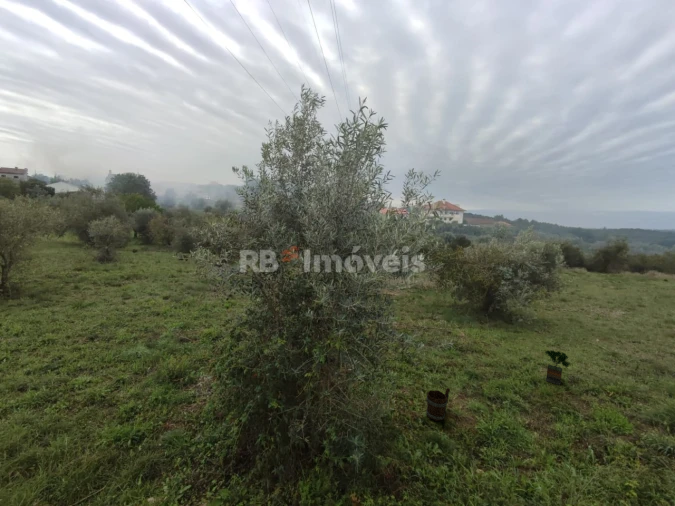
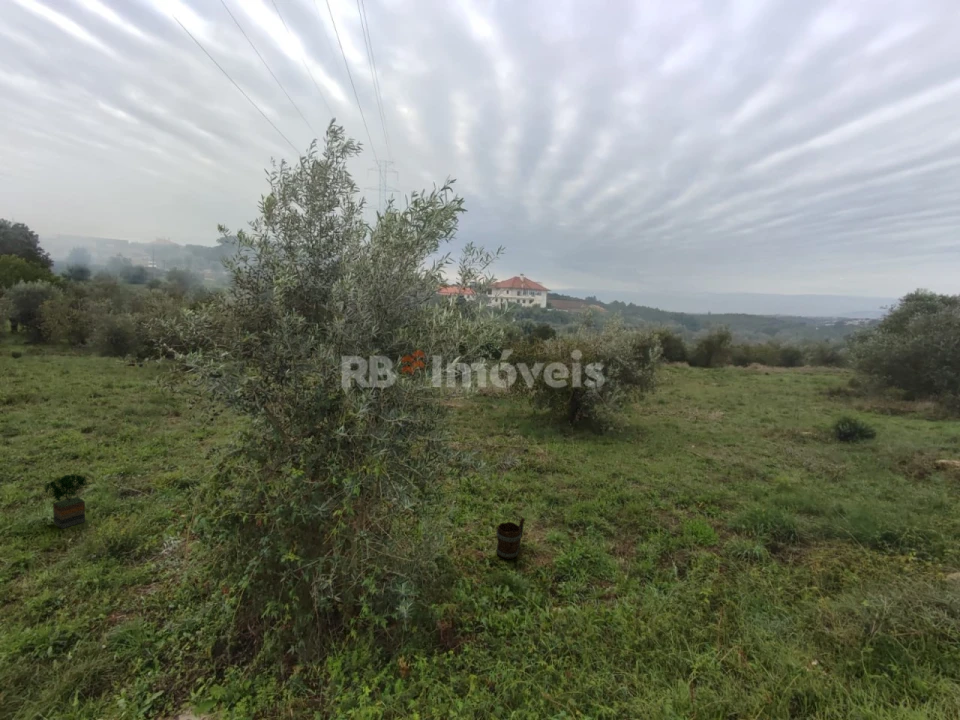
potted tree: present [545,350,570,385] -> present [45,474,93,529]

